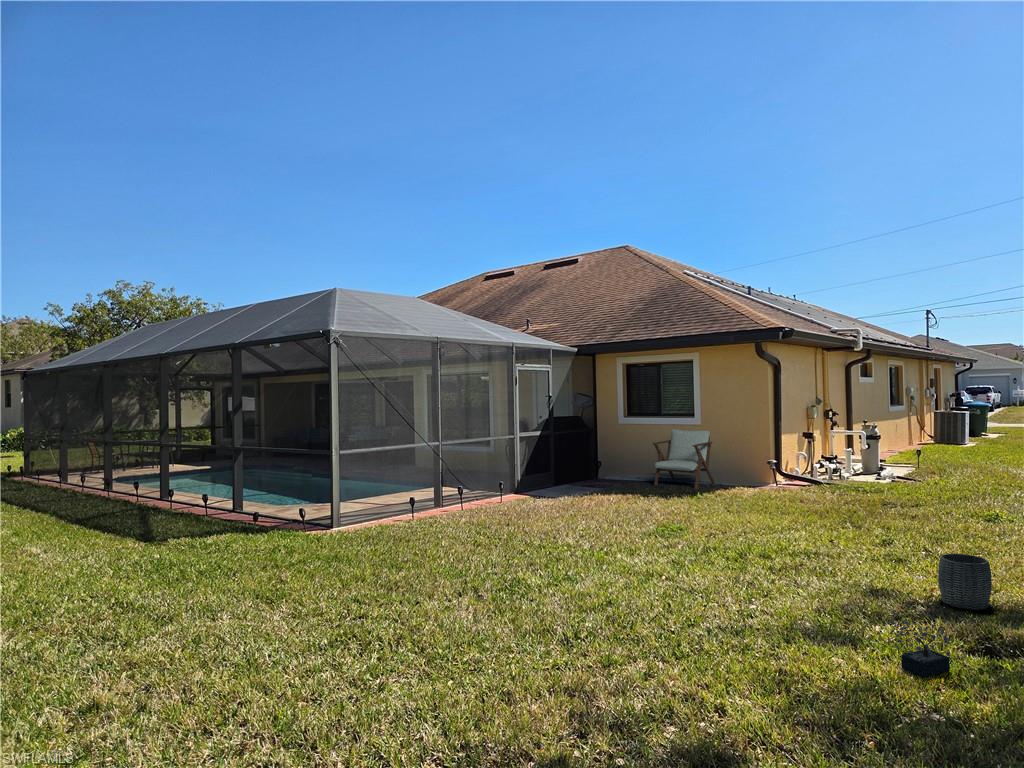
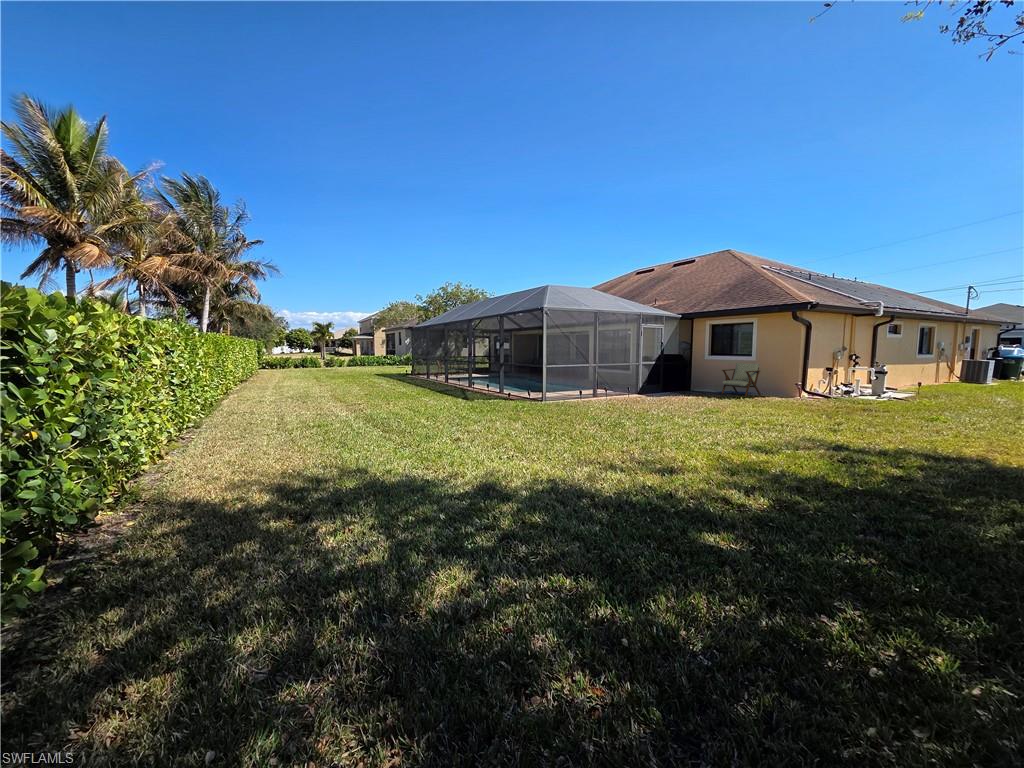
woven basket: present [938,554,992,610] -> none [822,418,849,444]
decorative plant: present [890,618,950,677] -> none [760,432,789,456]

